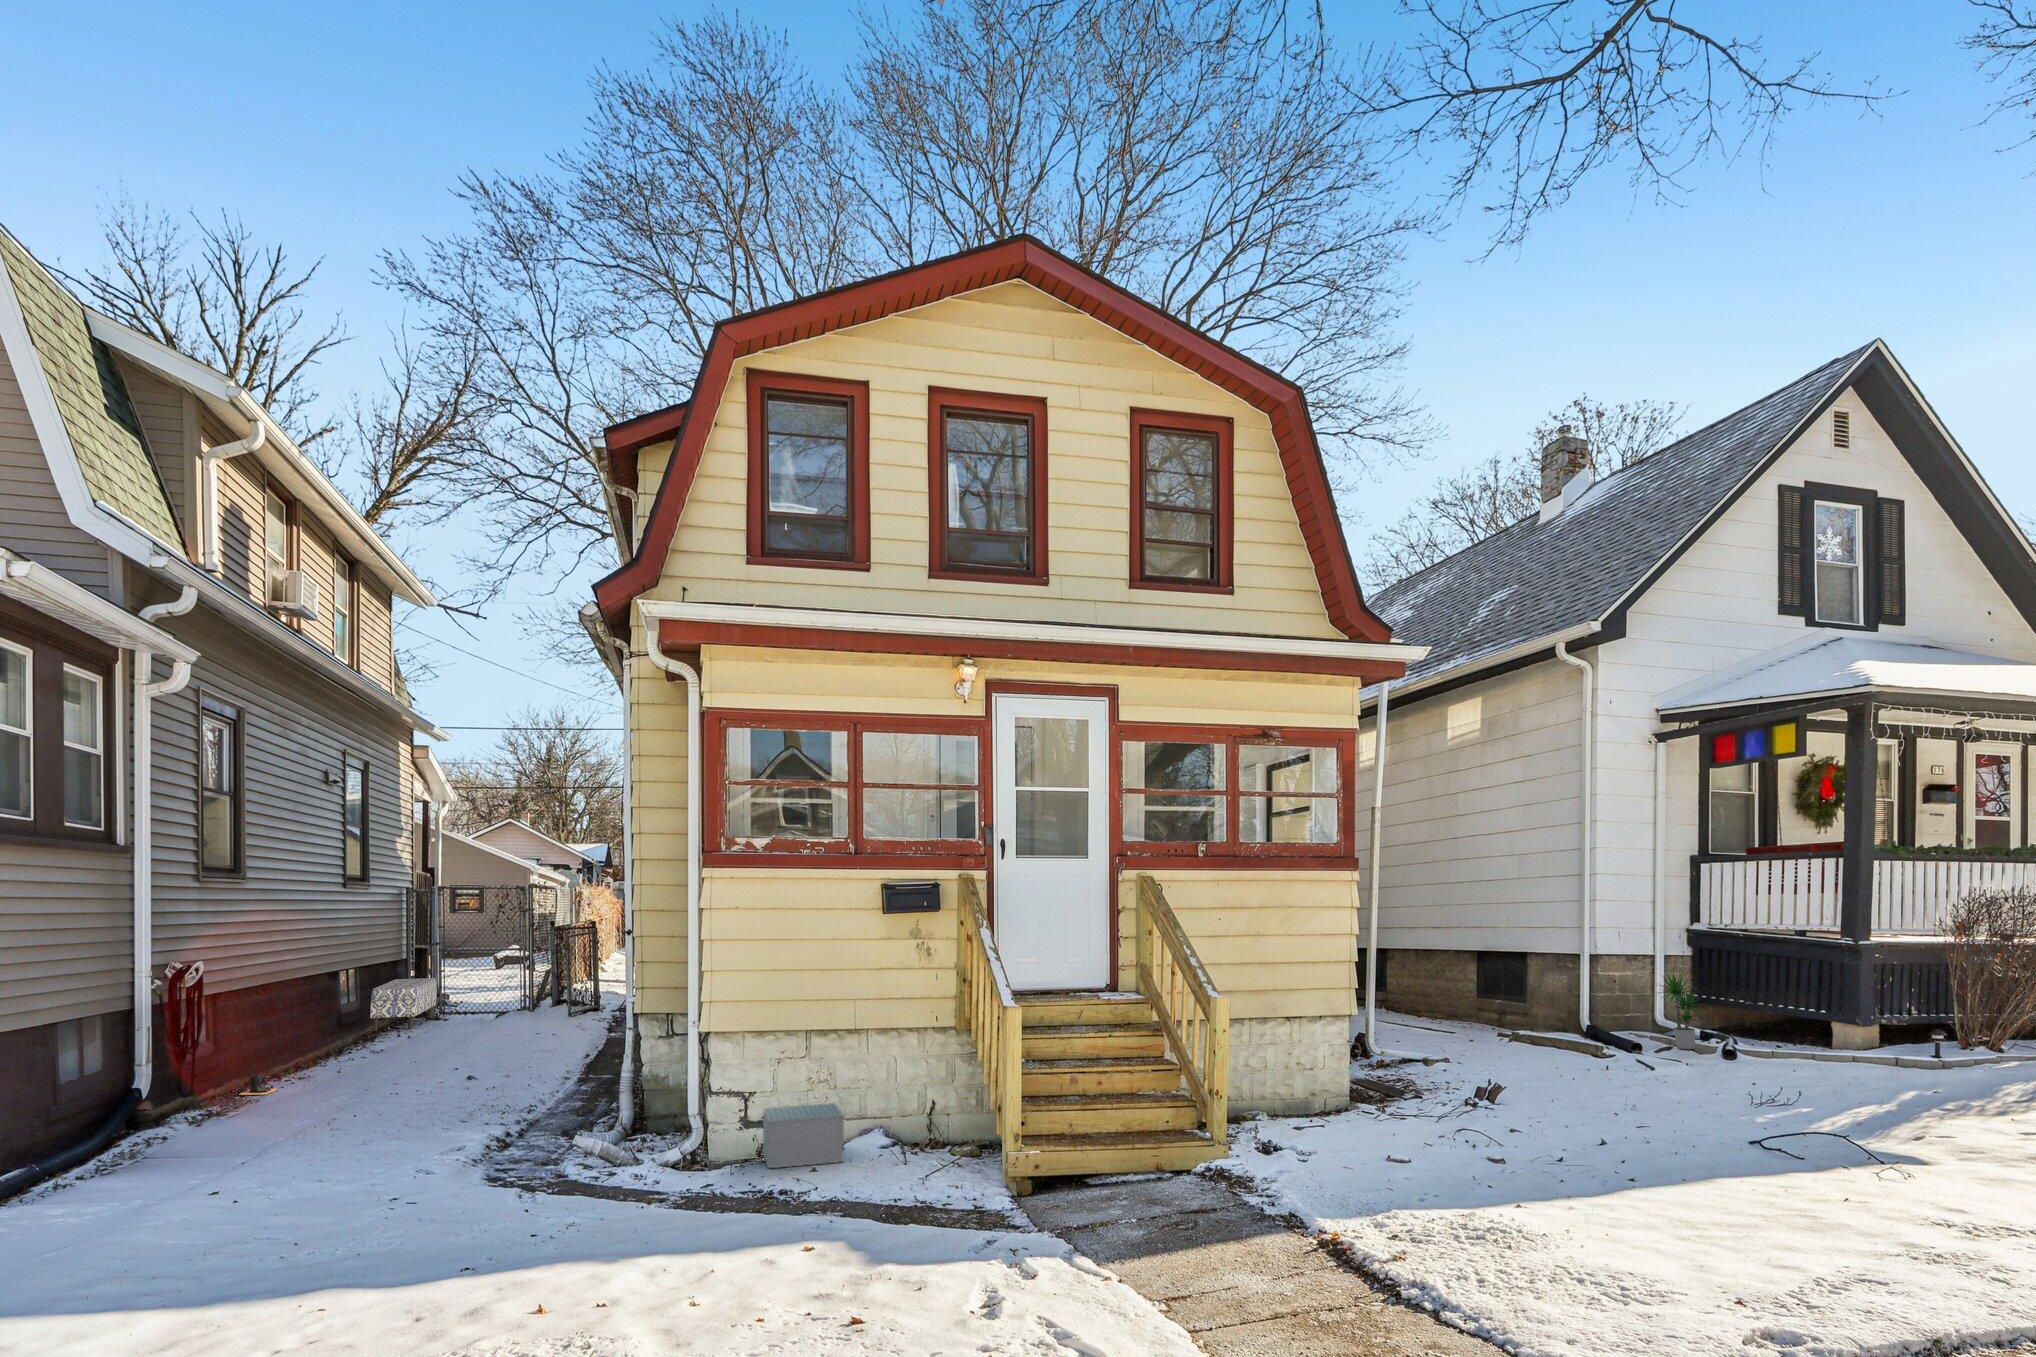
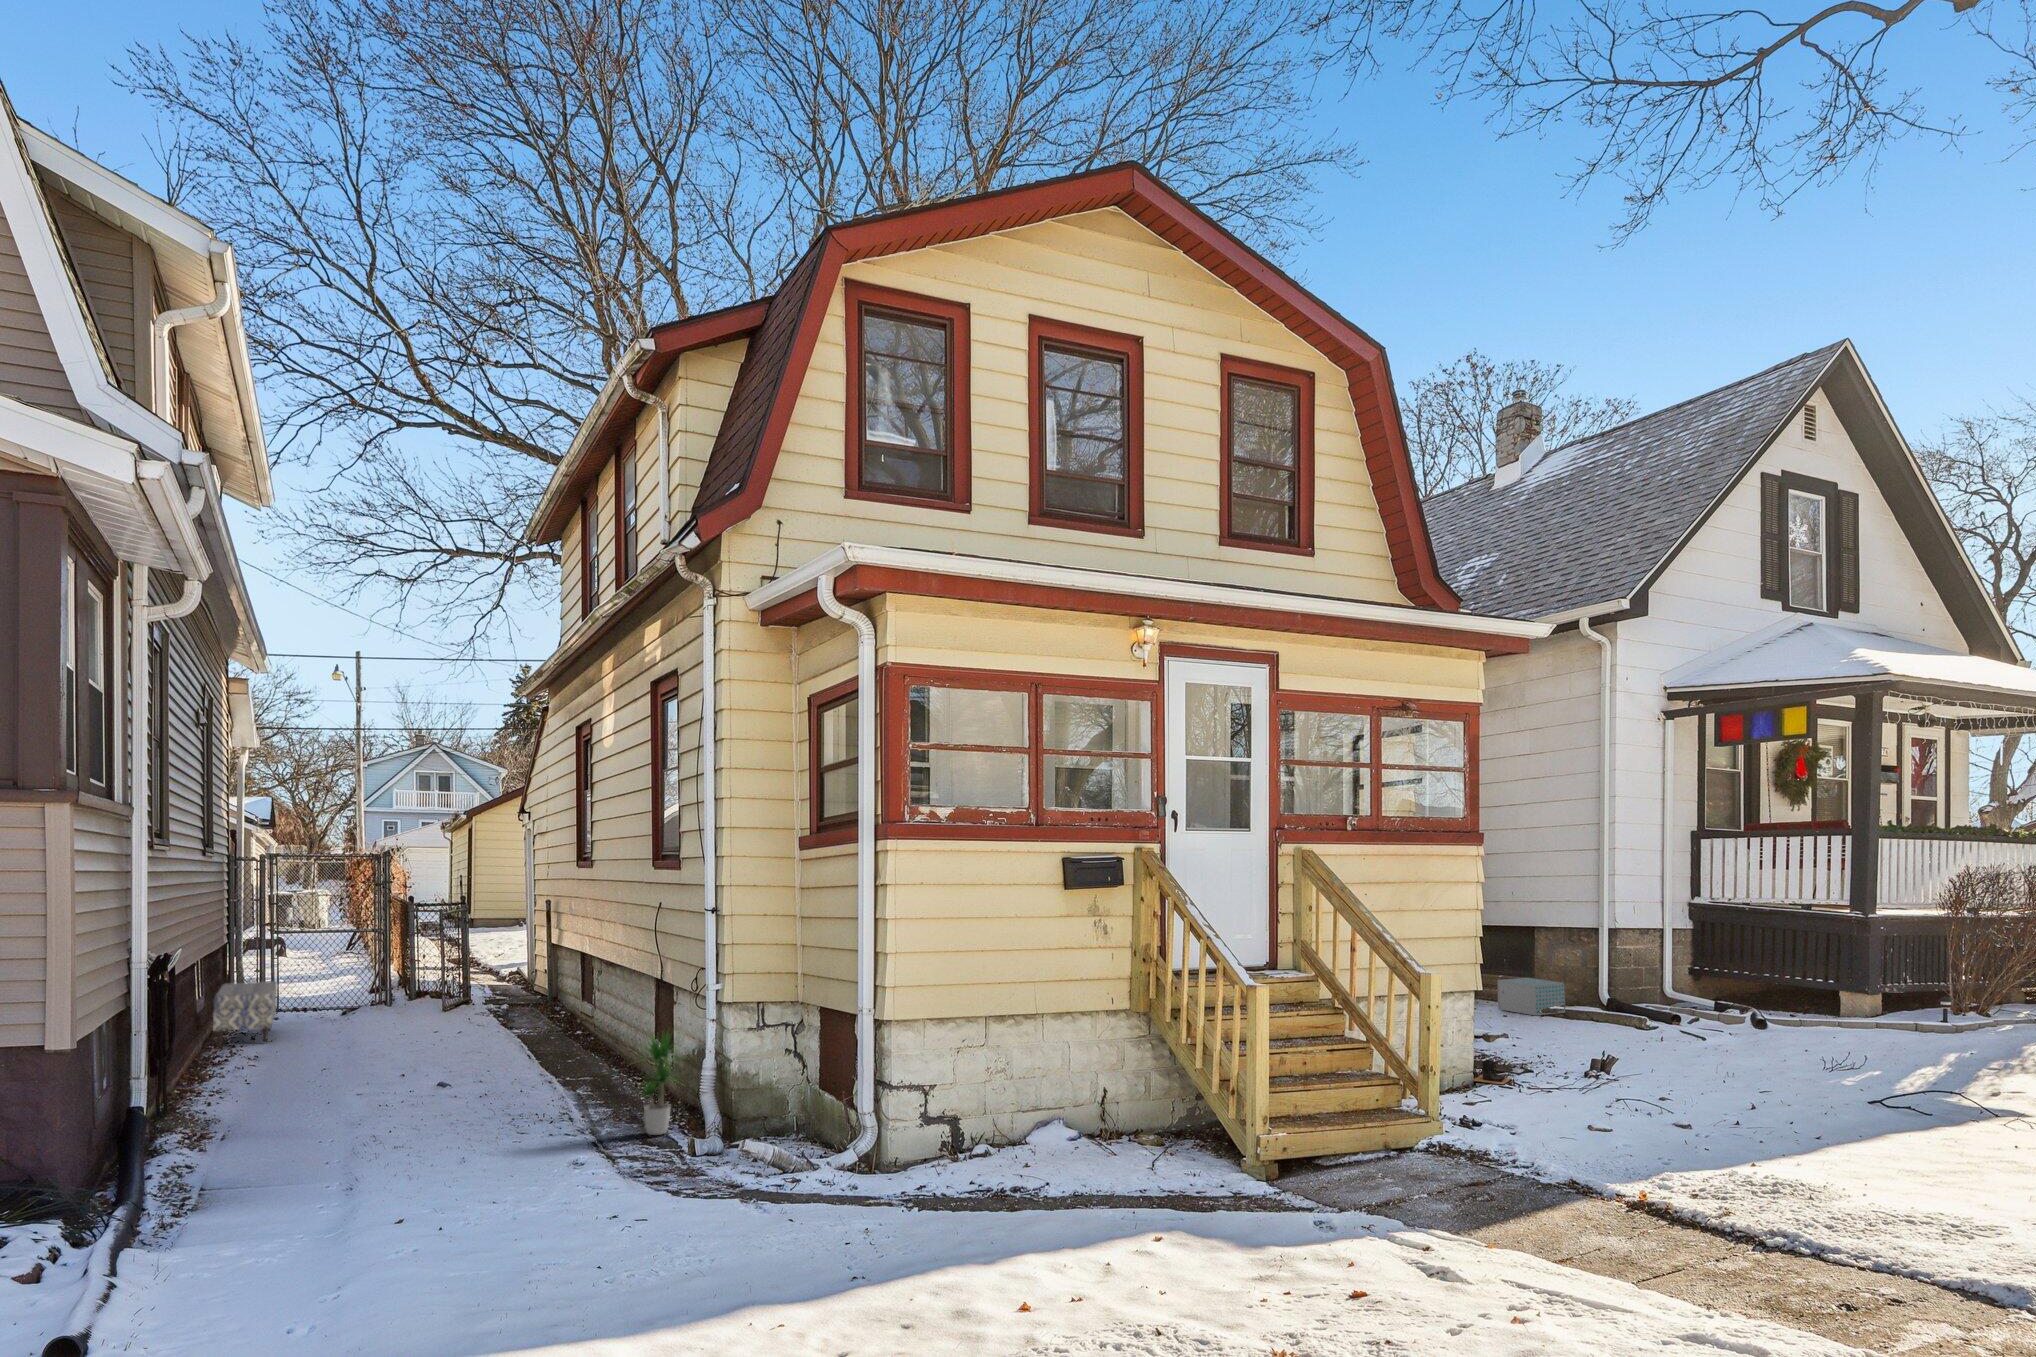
potted plant: present [1659,973,1700,1050] -> present [638,1030,685,1135]
boots: present [239,1075,278,1095] -> present [1473,1059,1511,1085]
storage box: present [763,1103,844,1168] -> present [1497,978,1565,1015]

